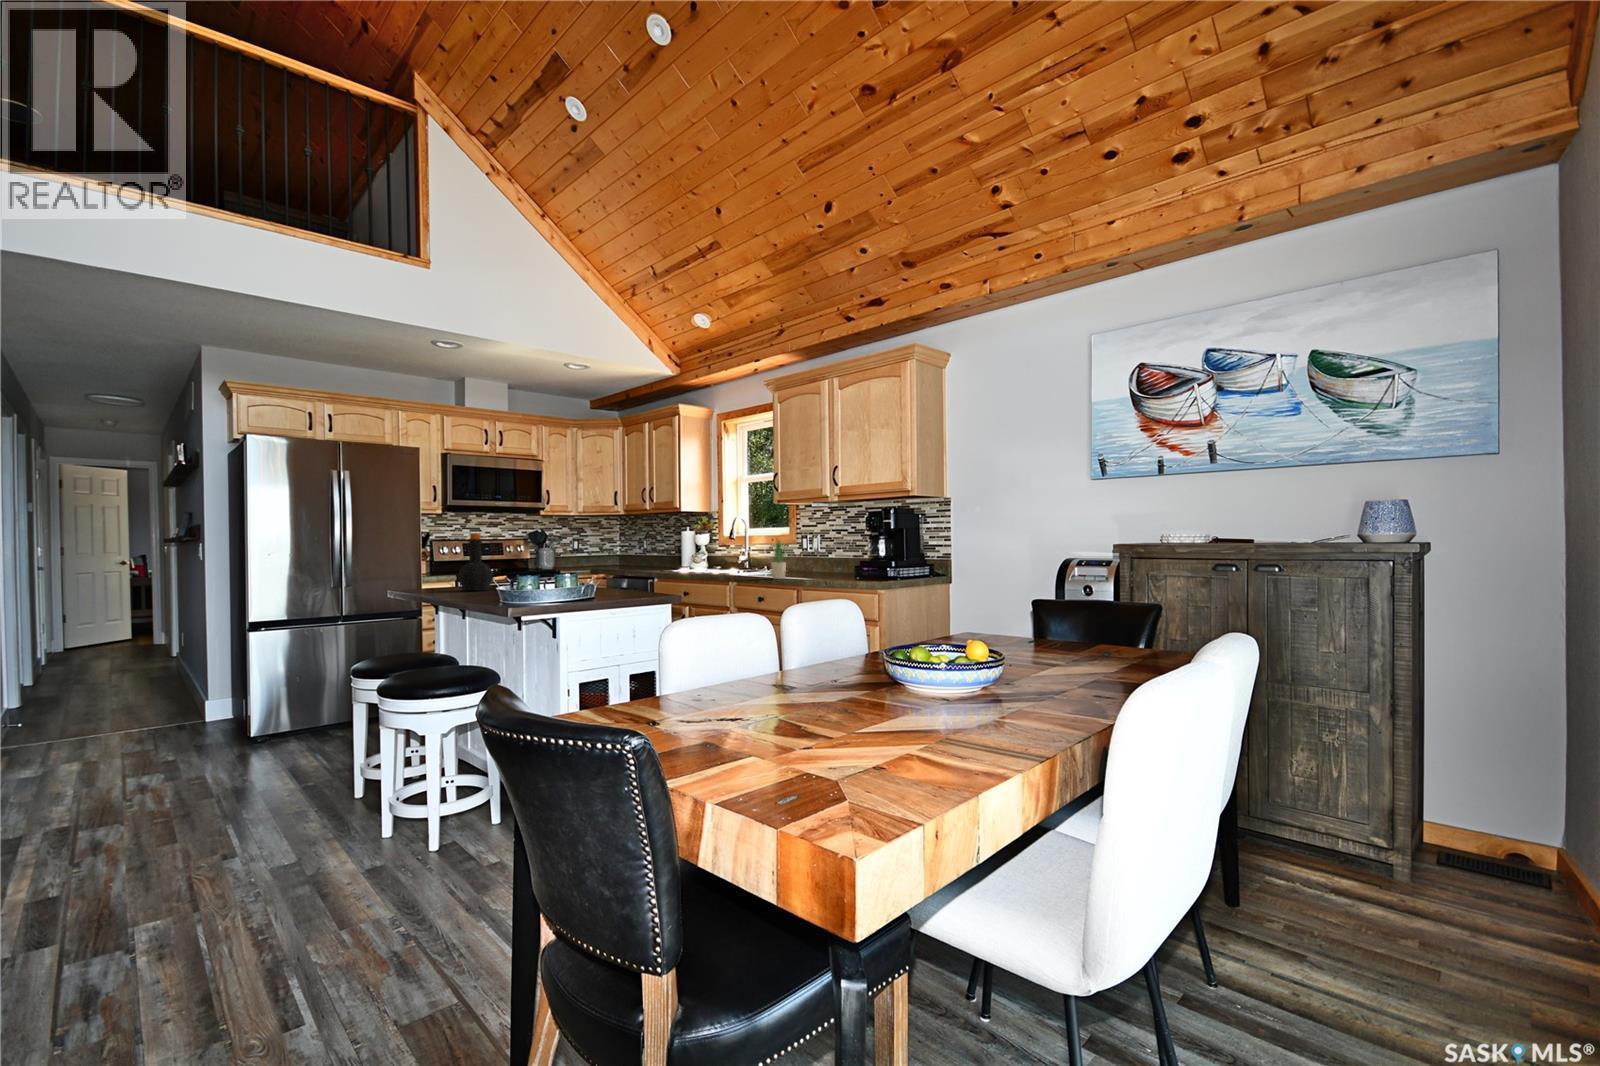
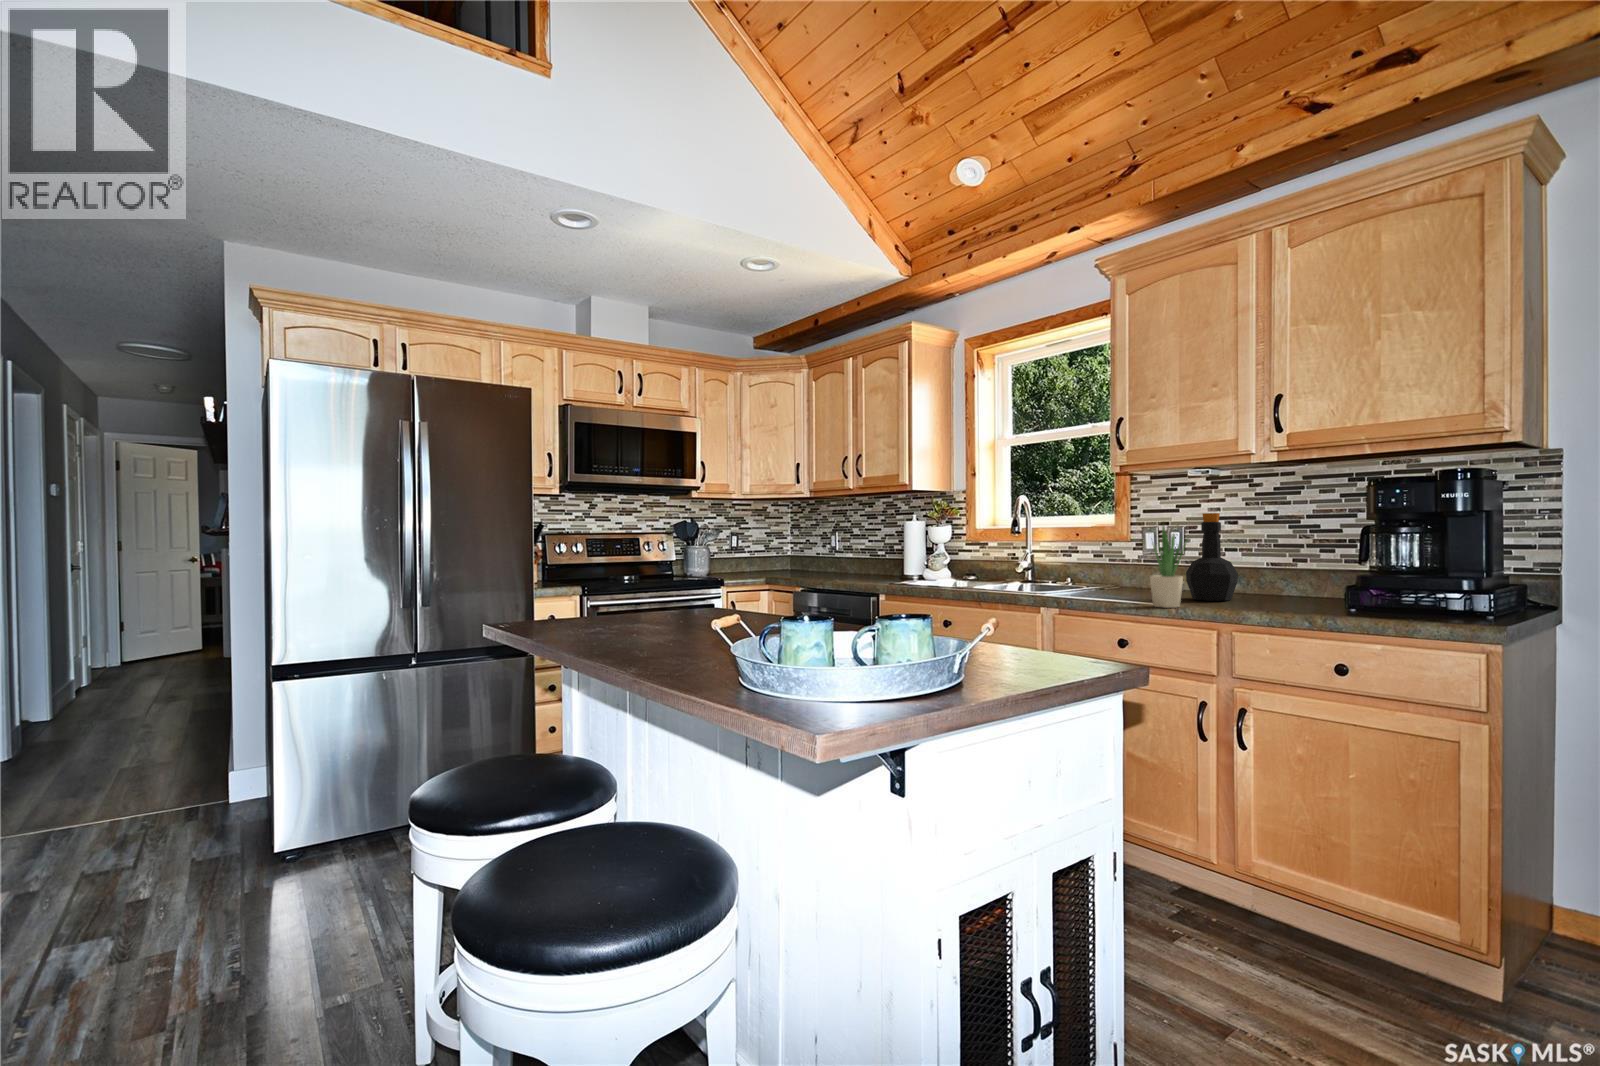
bottle: present [458,533,493,591] -> present [1186,513,1238,601]

